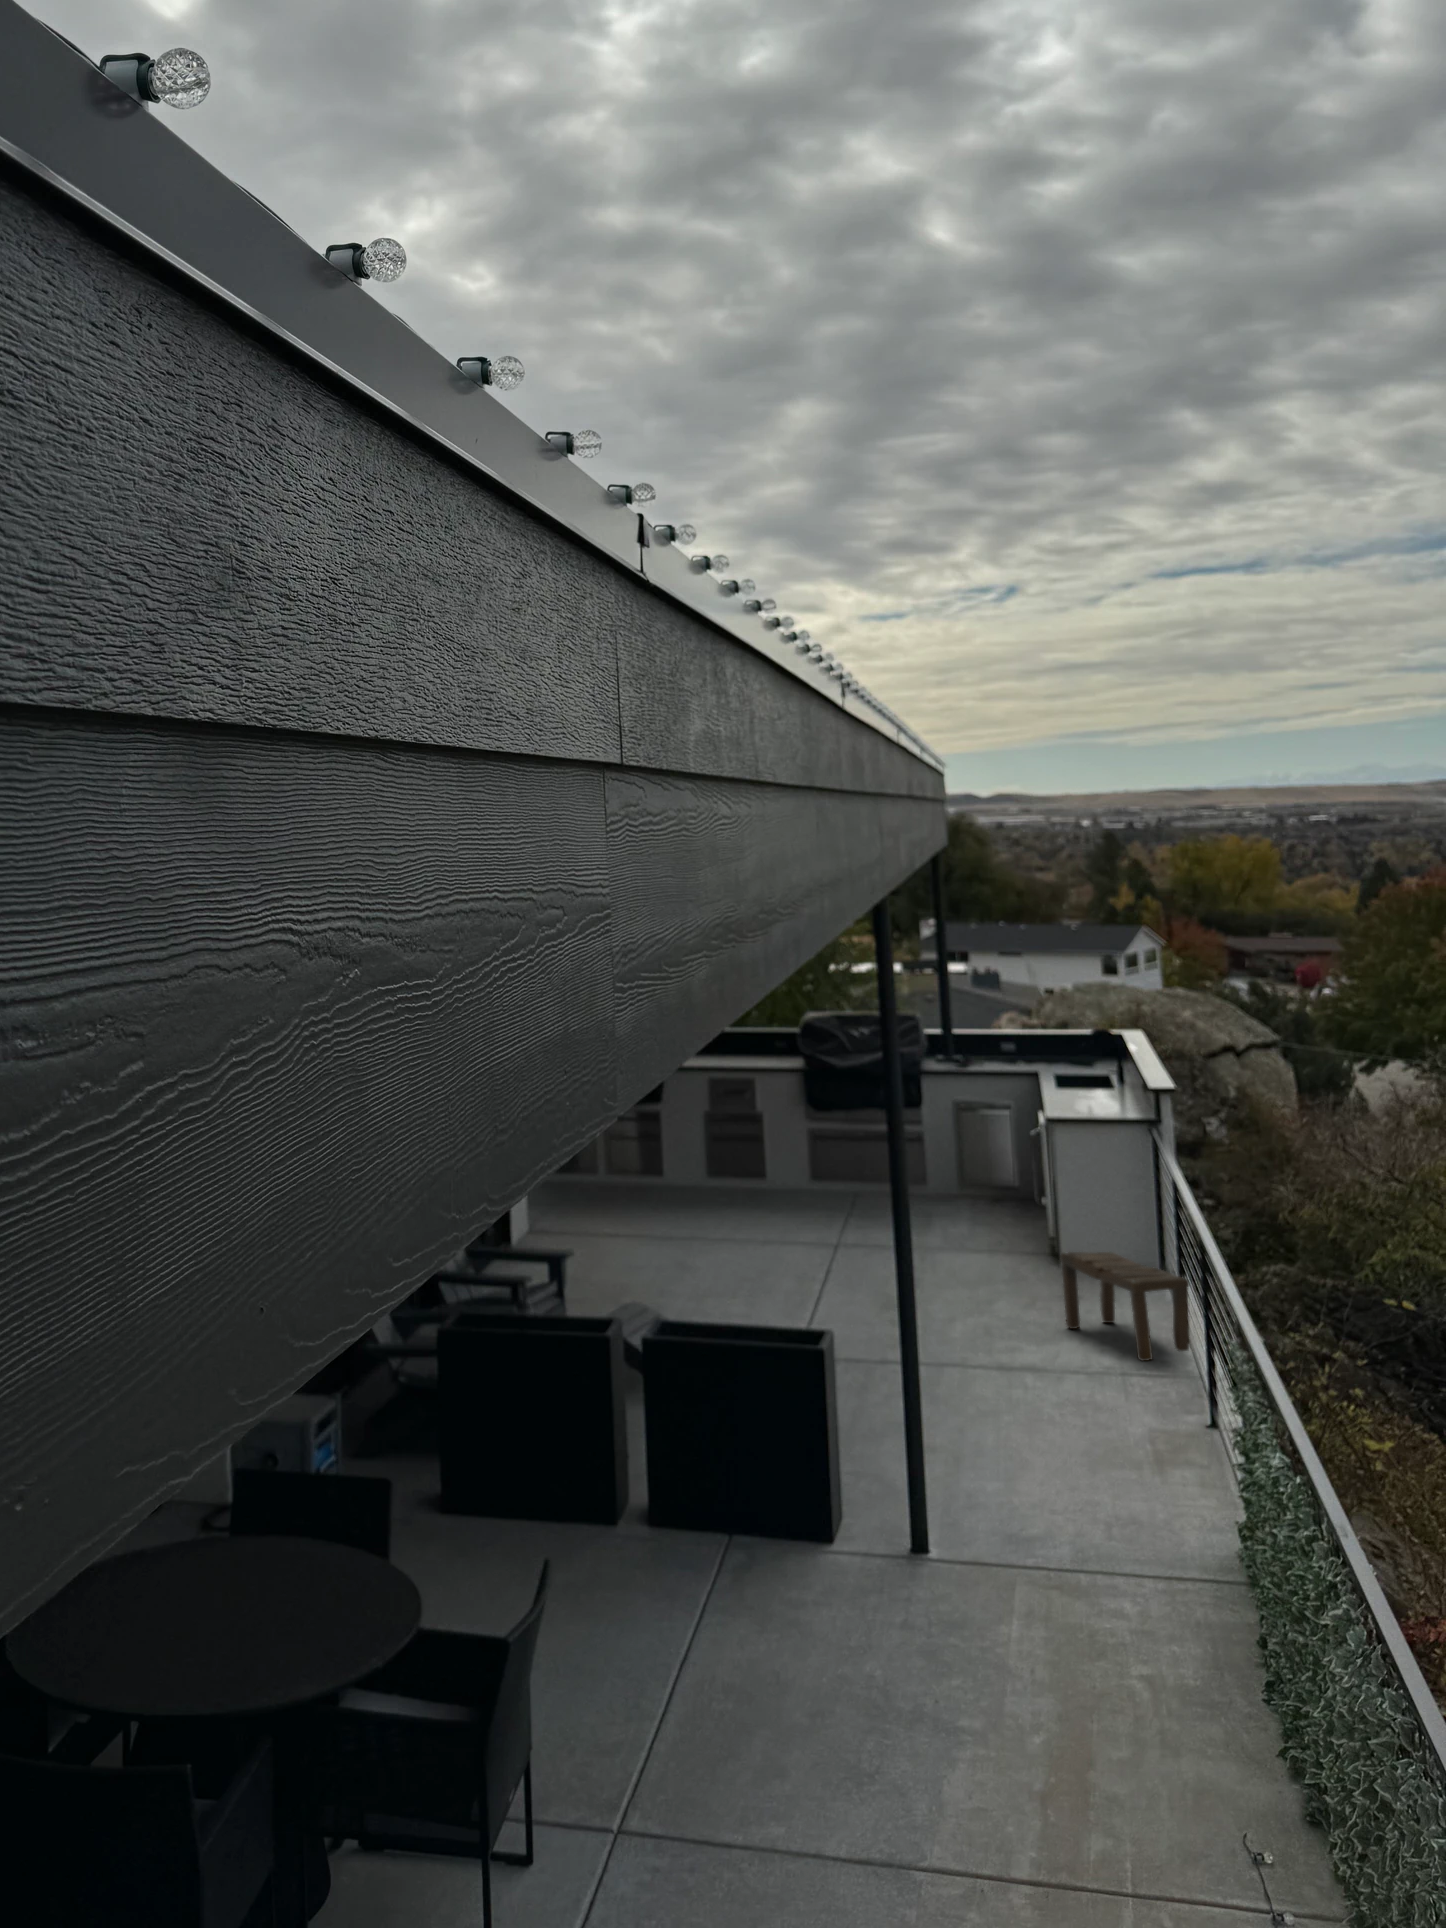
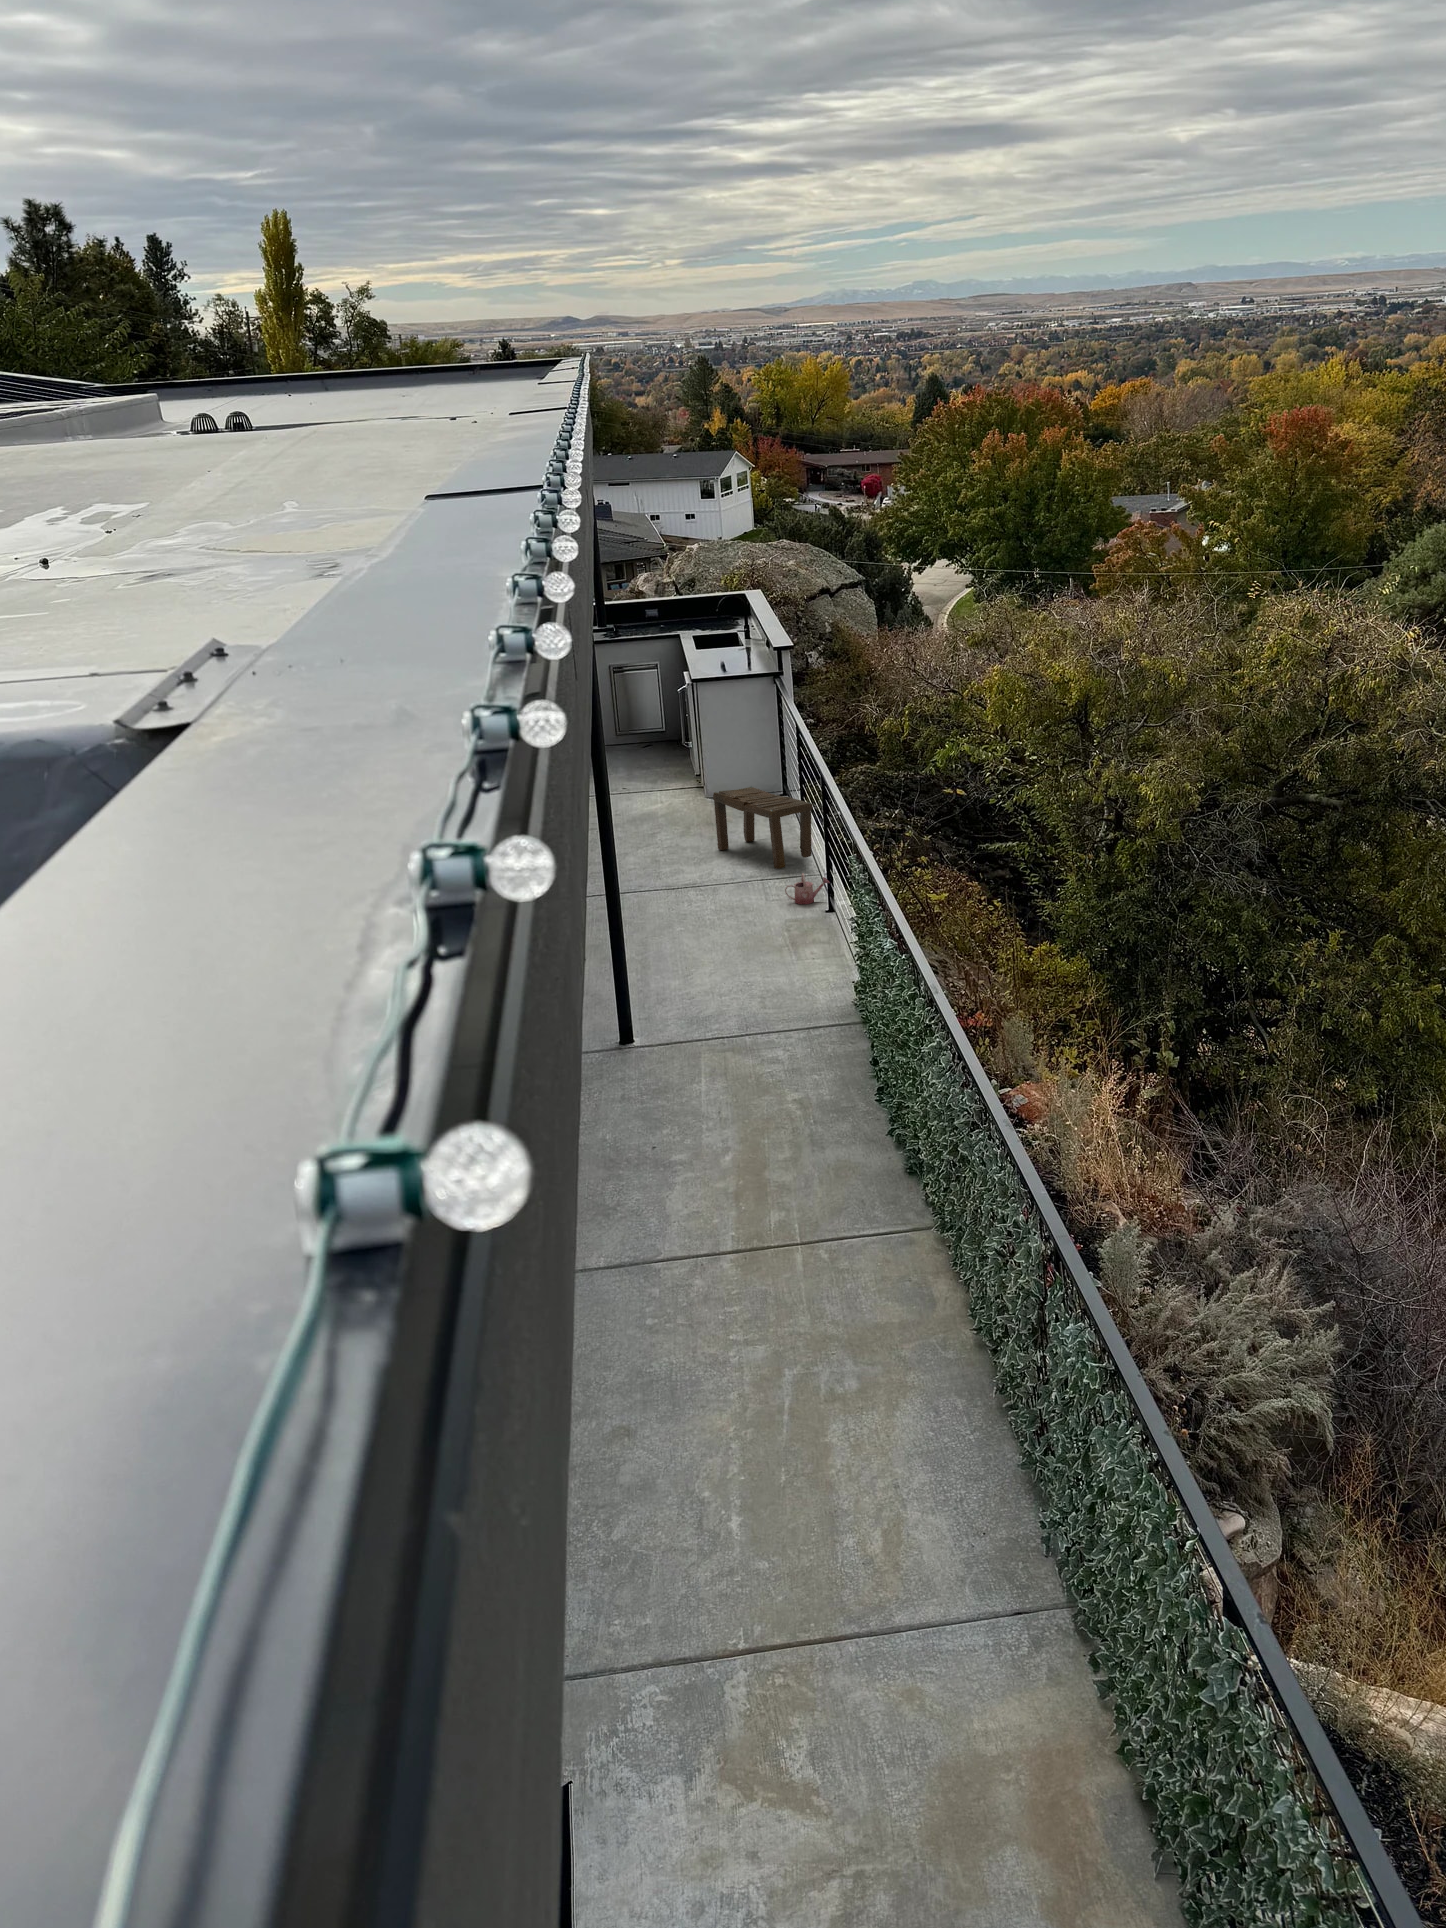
watering can: none [1148,1367,1210,1410] -> present [785,873,830,904]

